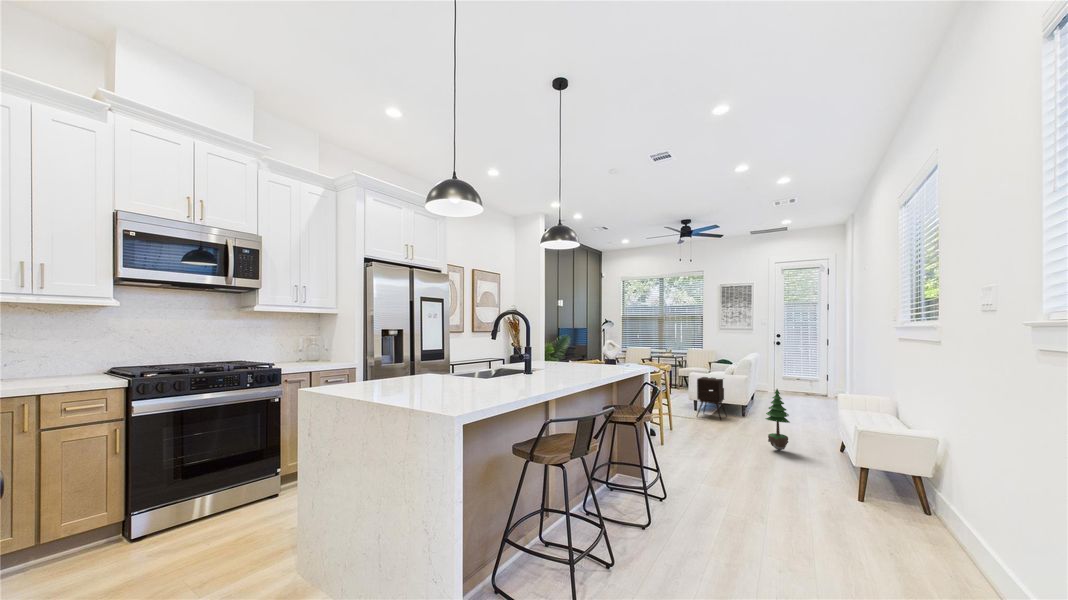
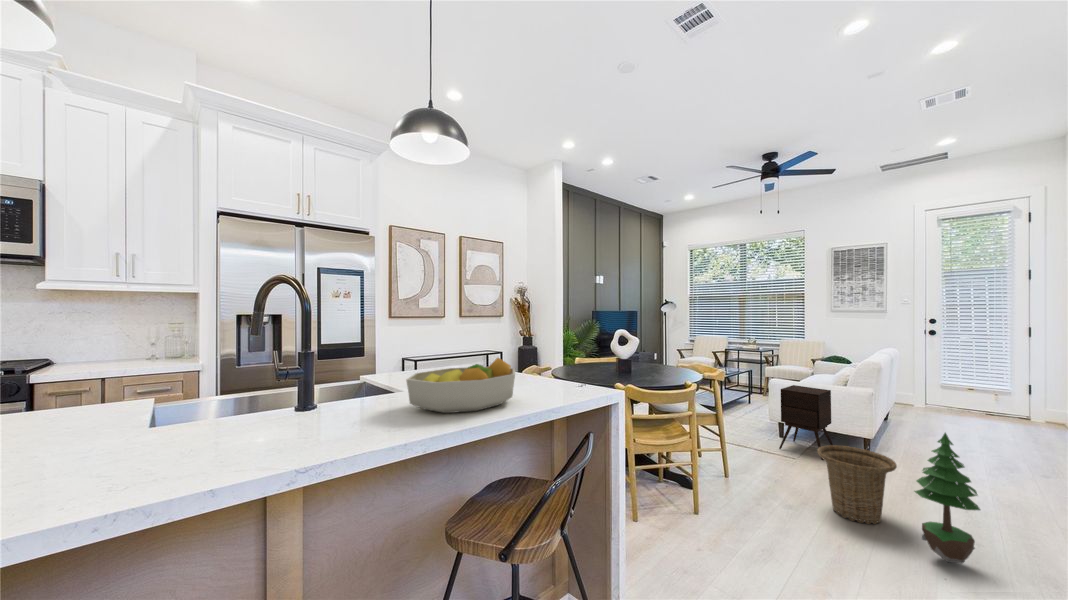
fruit bowl: none [580,350,622,371] -> present [406,358,515,413]
basket: none [721,405,758,442] -> present [817,445,897,524]

